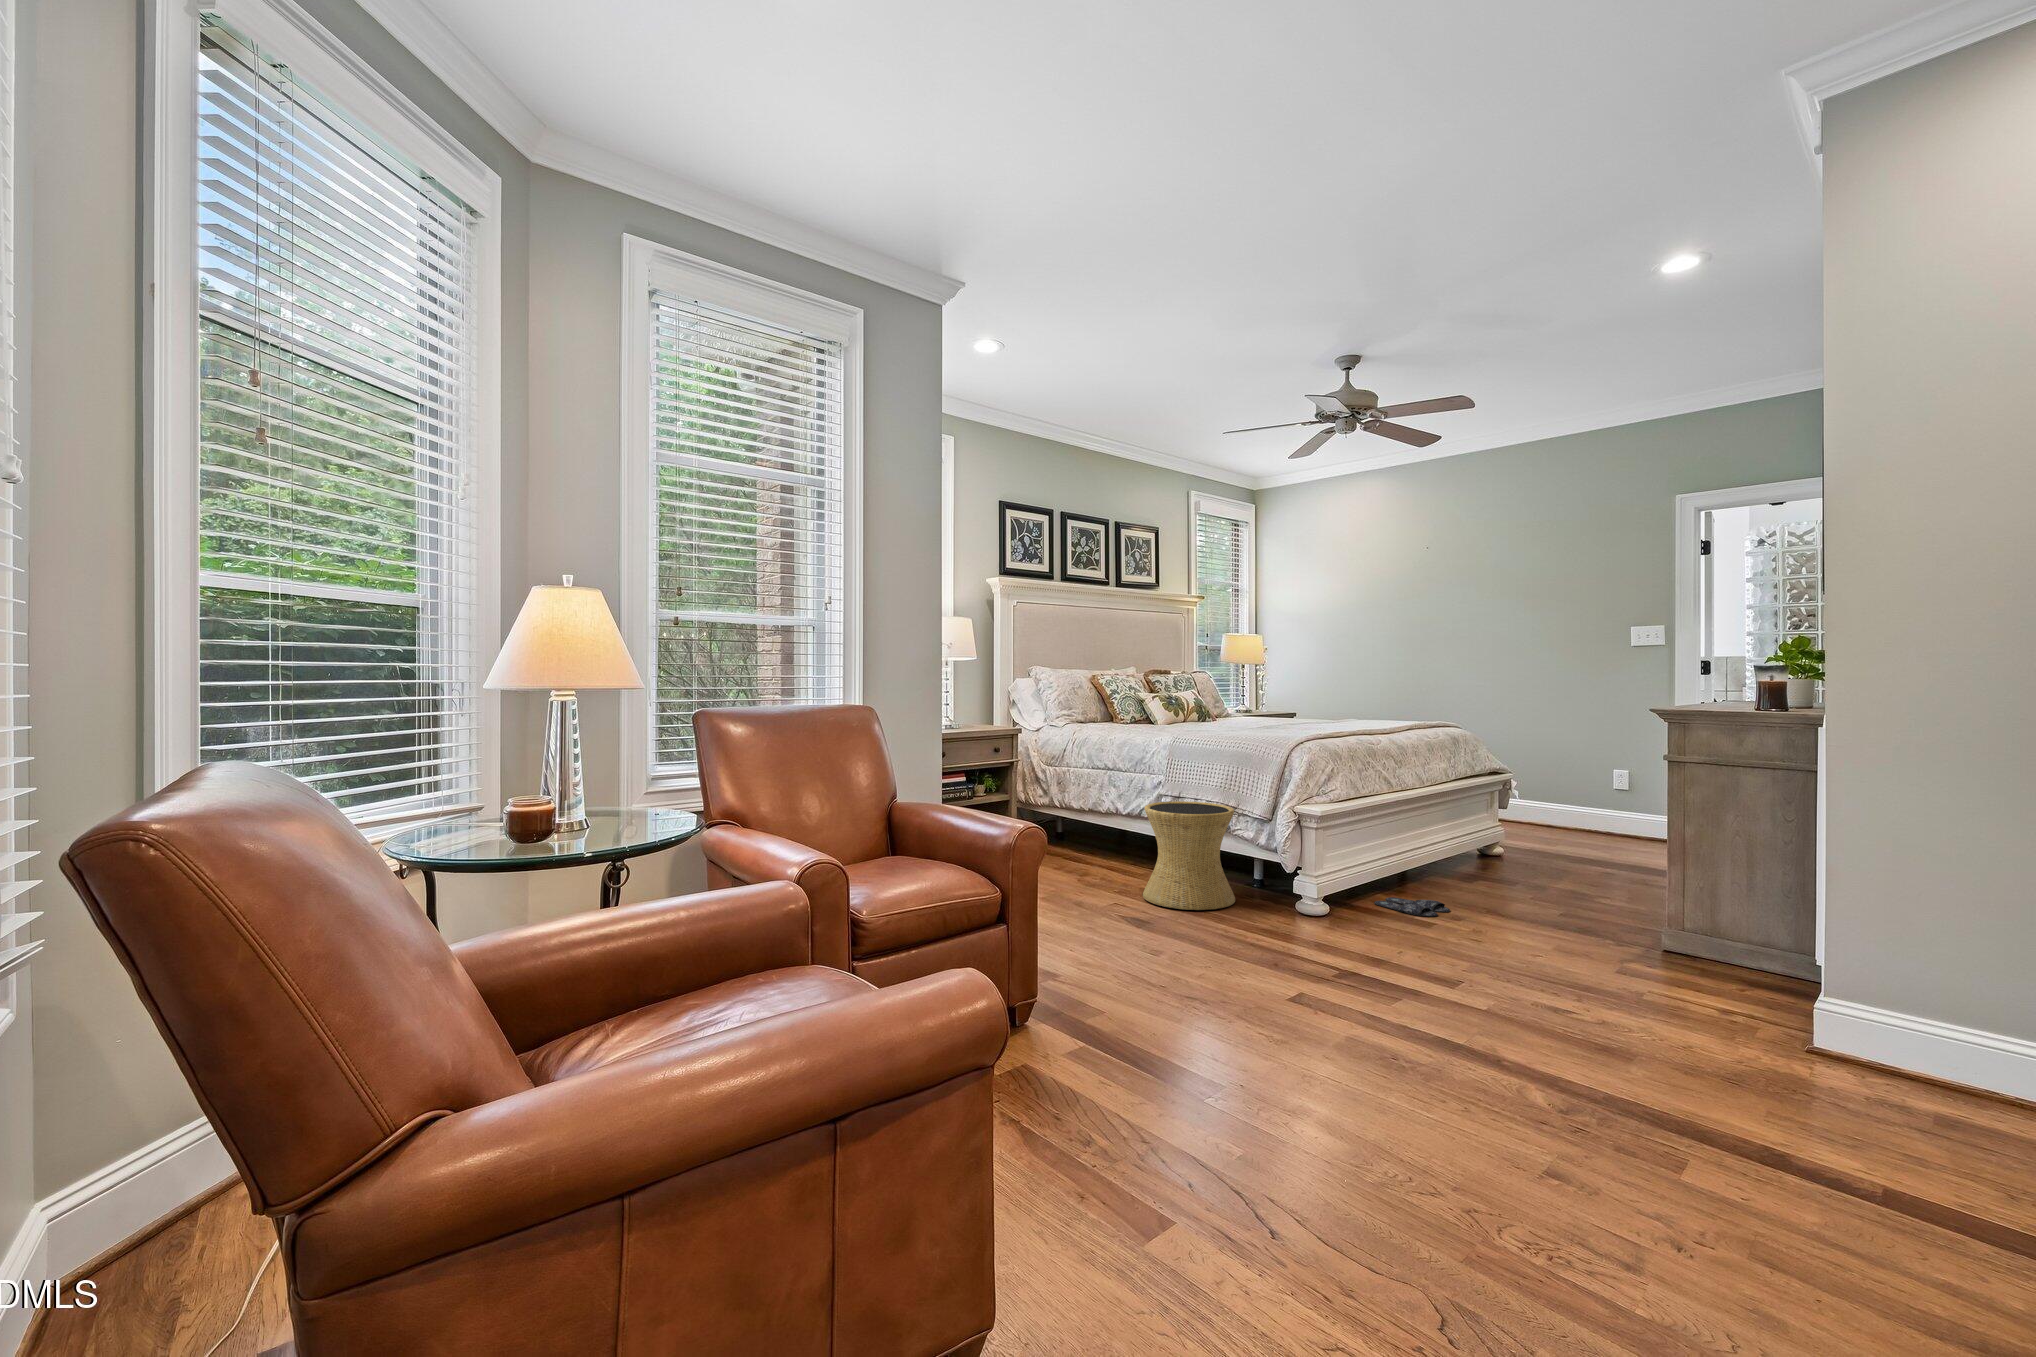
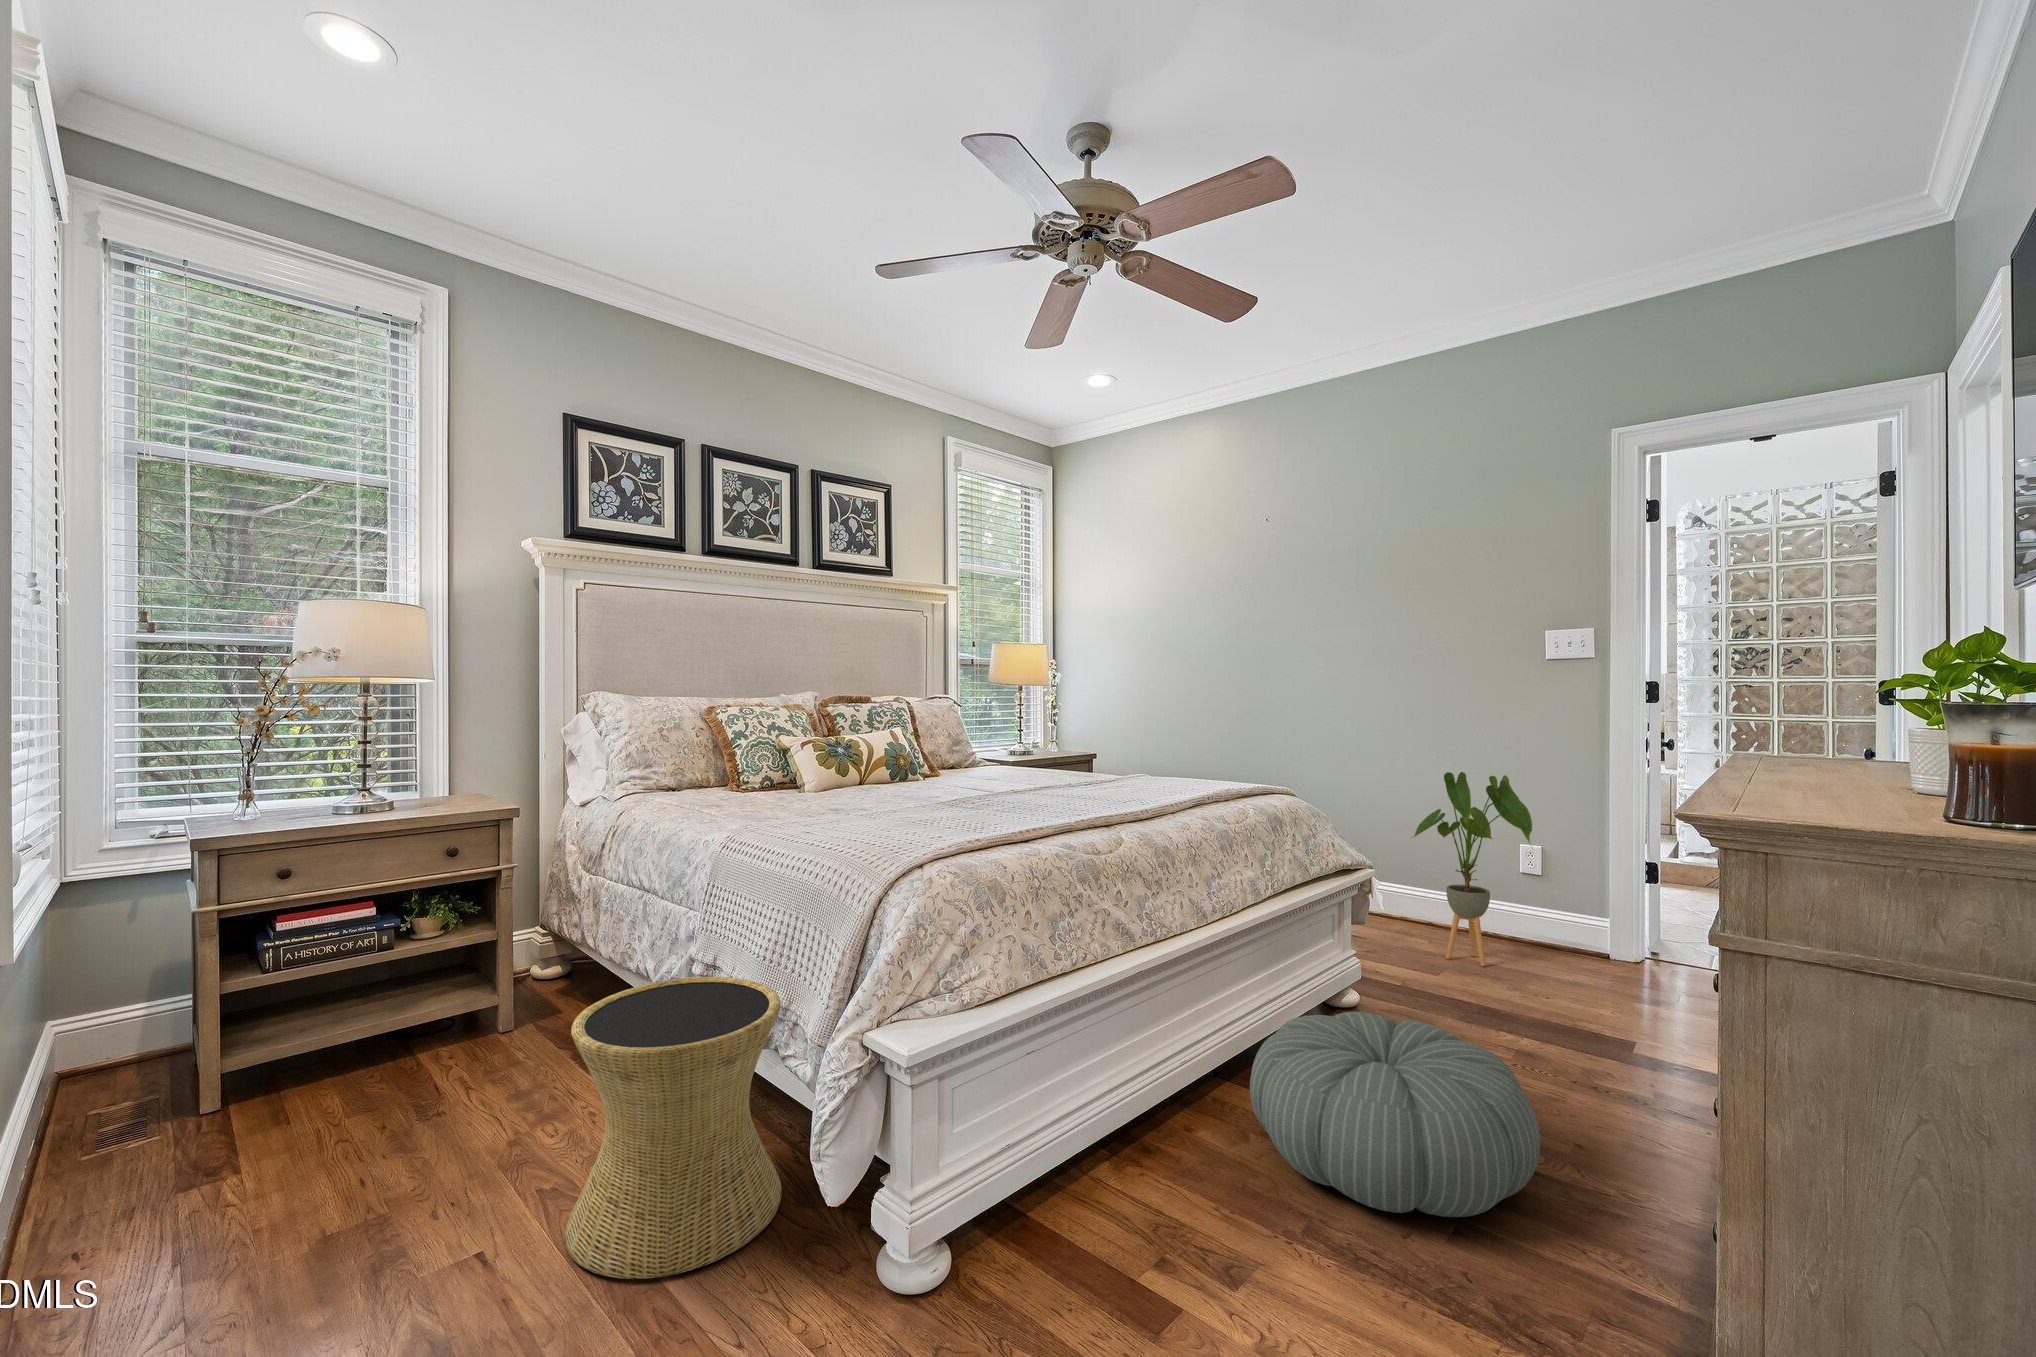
house plant: none [1538,719,1621,842] -> present [1412,772,1533,966]
pouf: none [1452,832,1603,906] -> present [1250,1012,1540,1217]
slippers: present [1374,897,1450,917] -> none [1072,1184,1225,1283]

